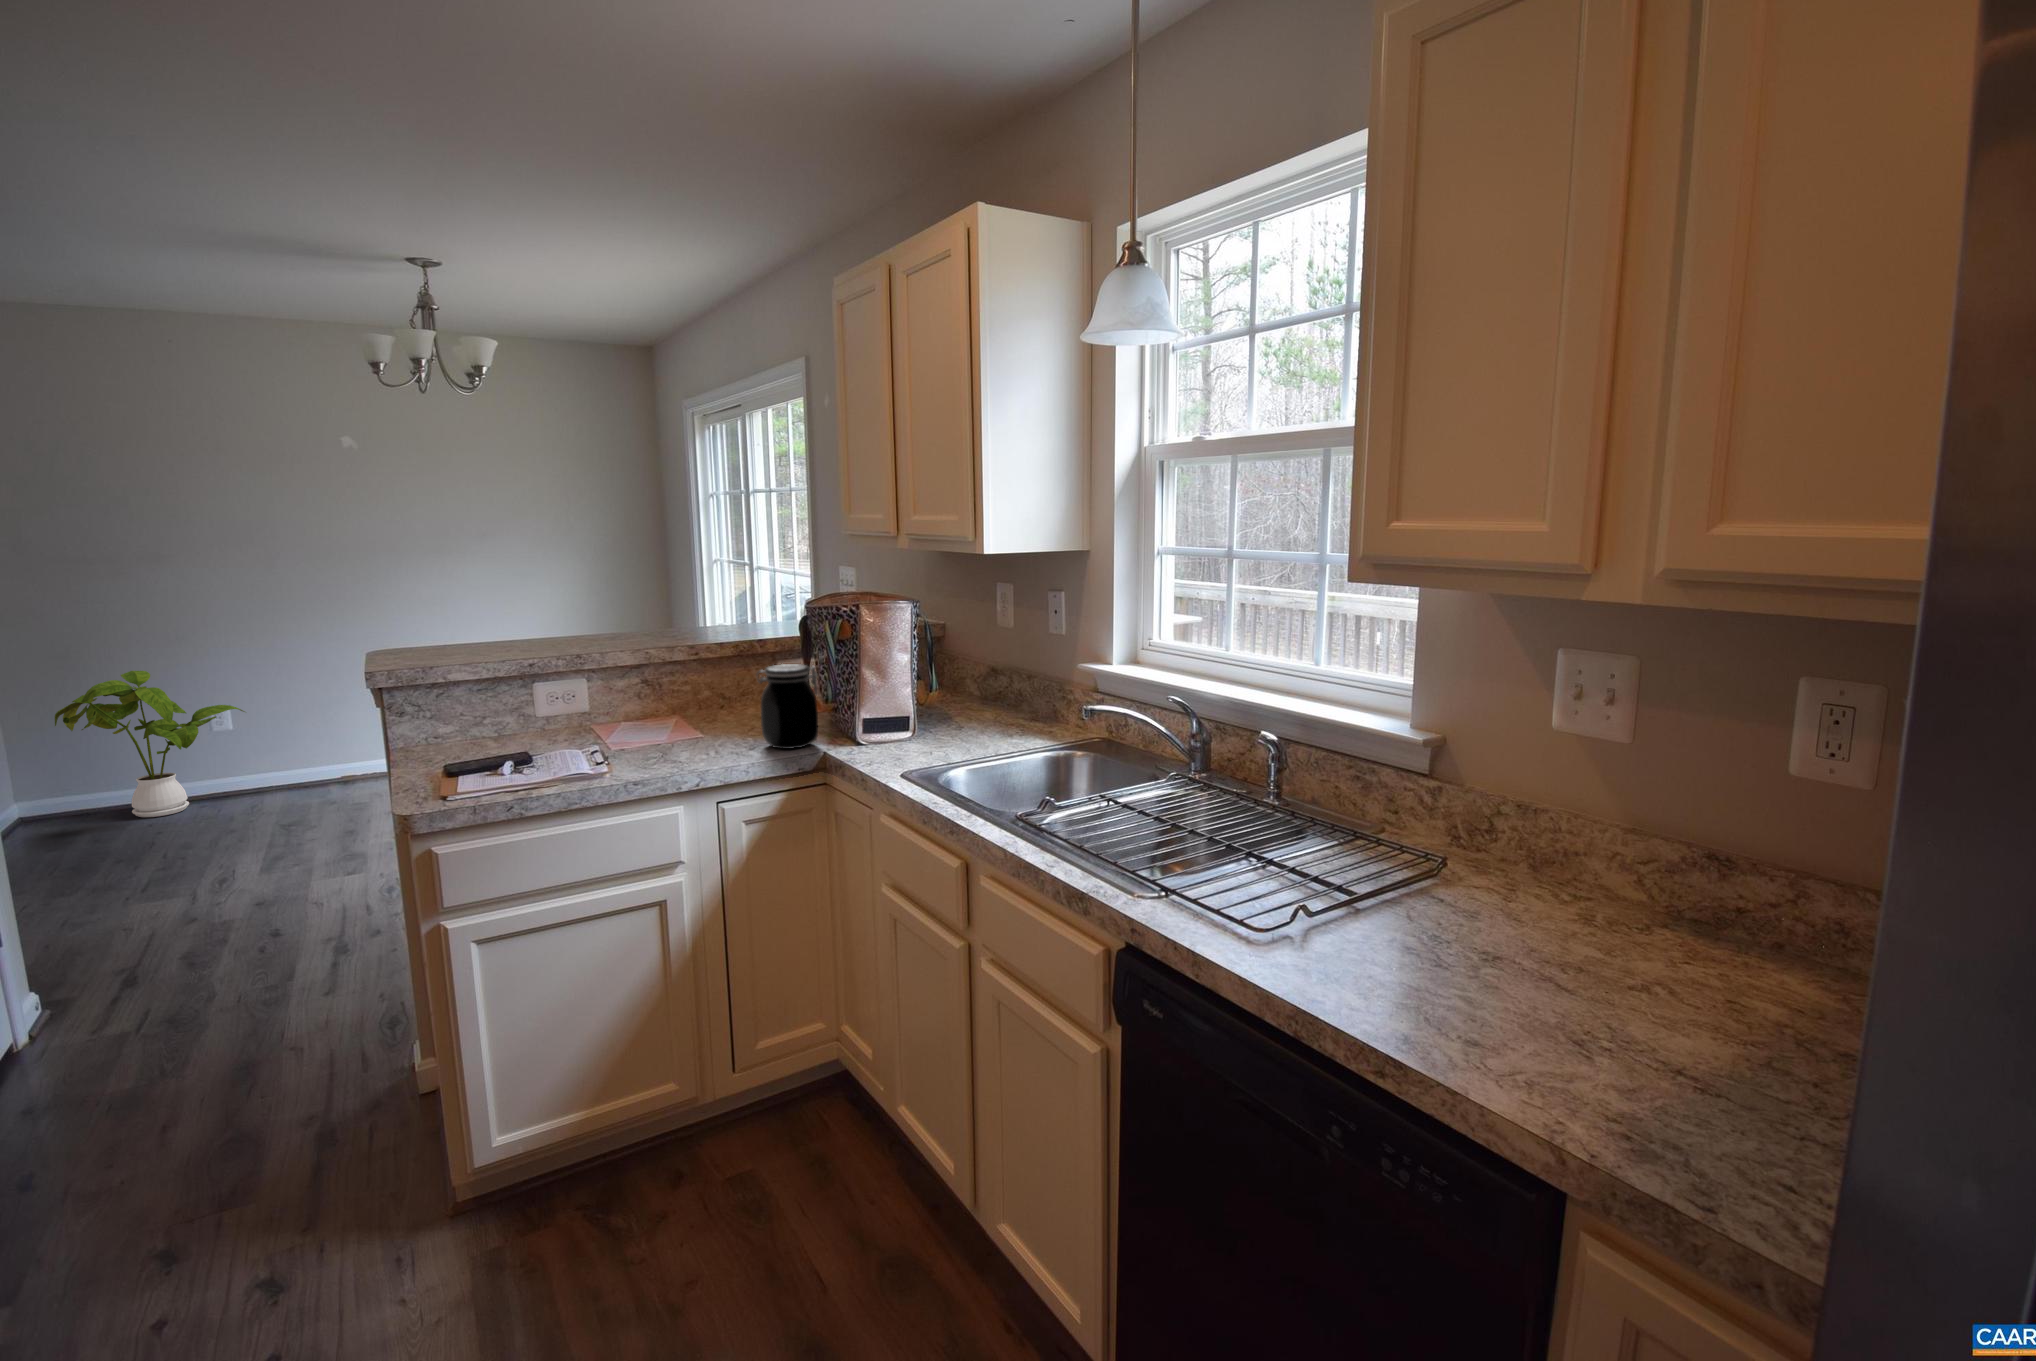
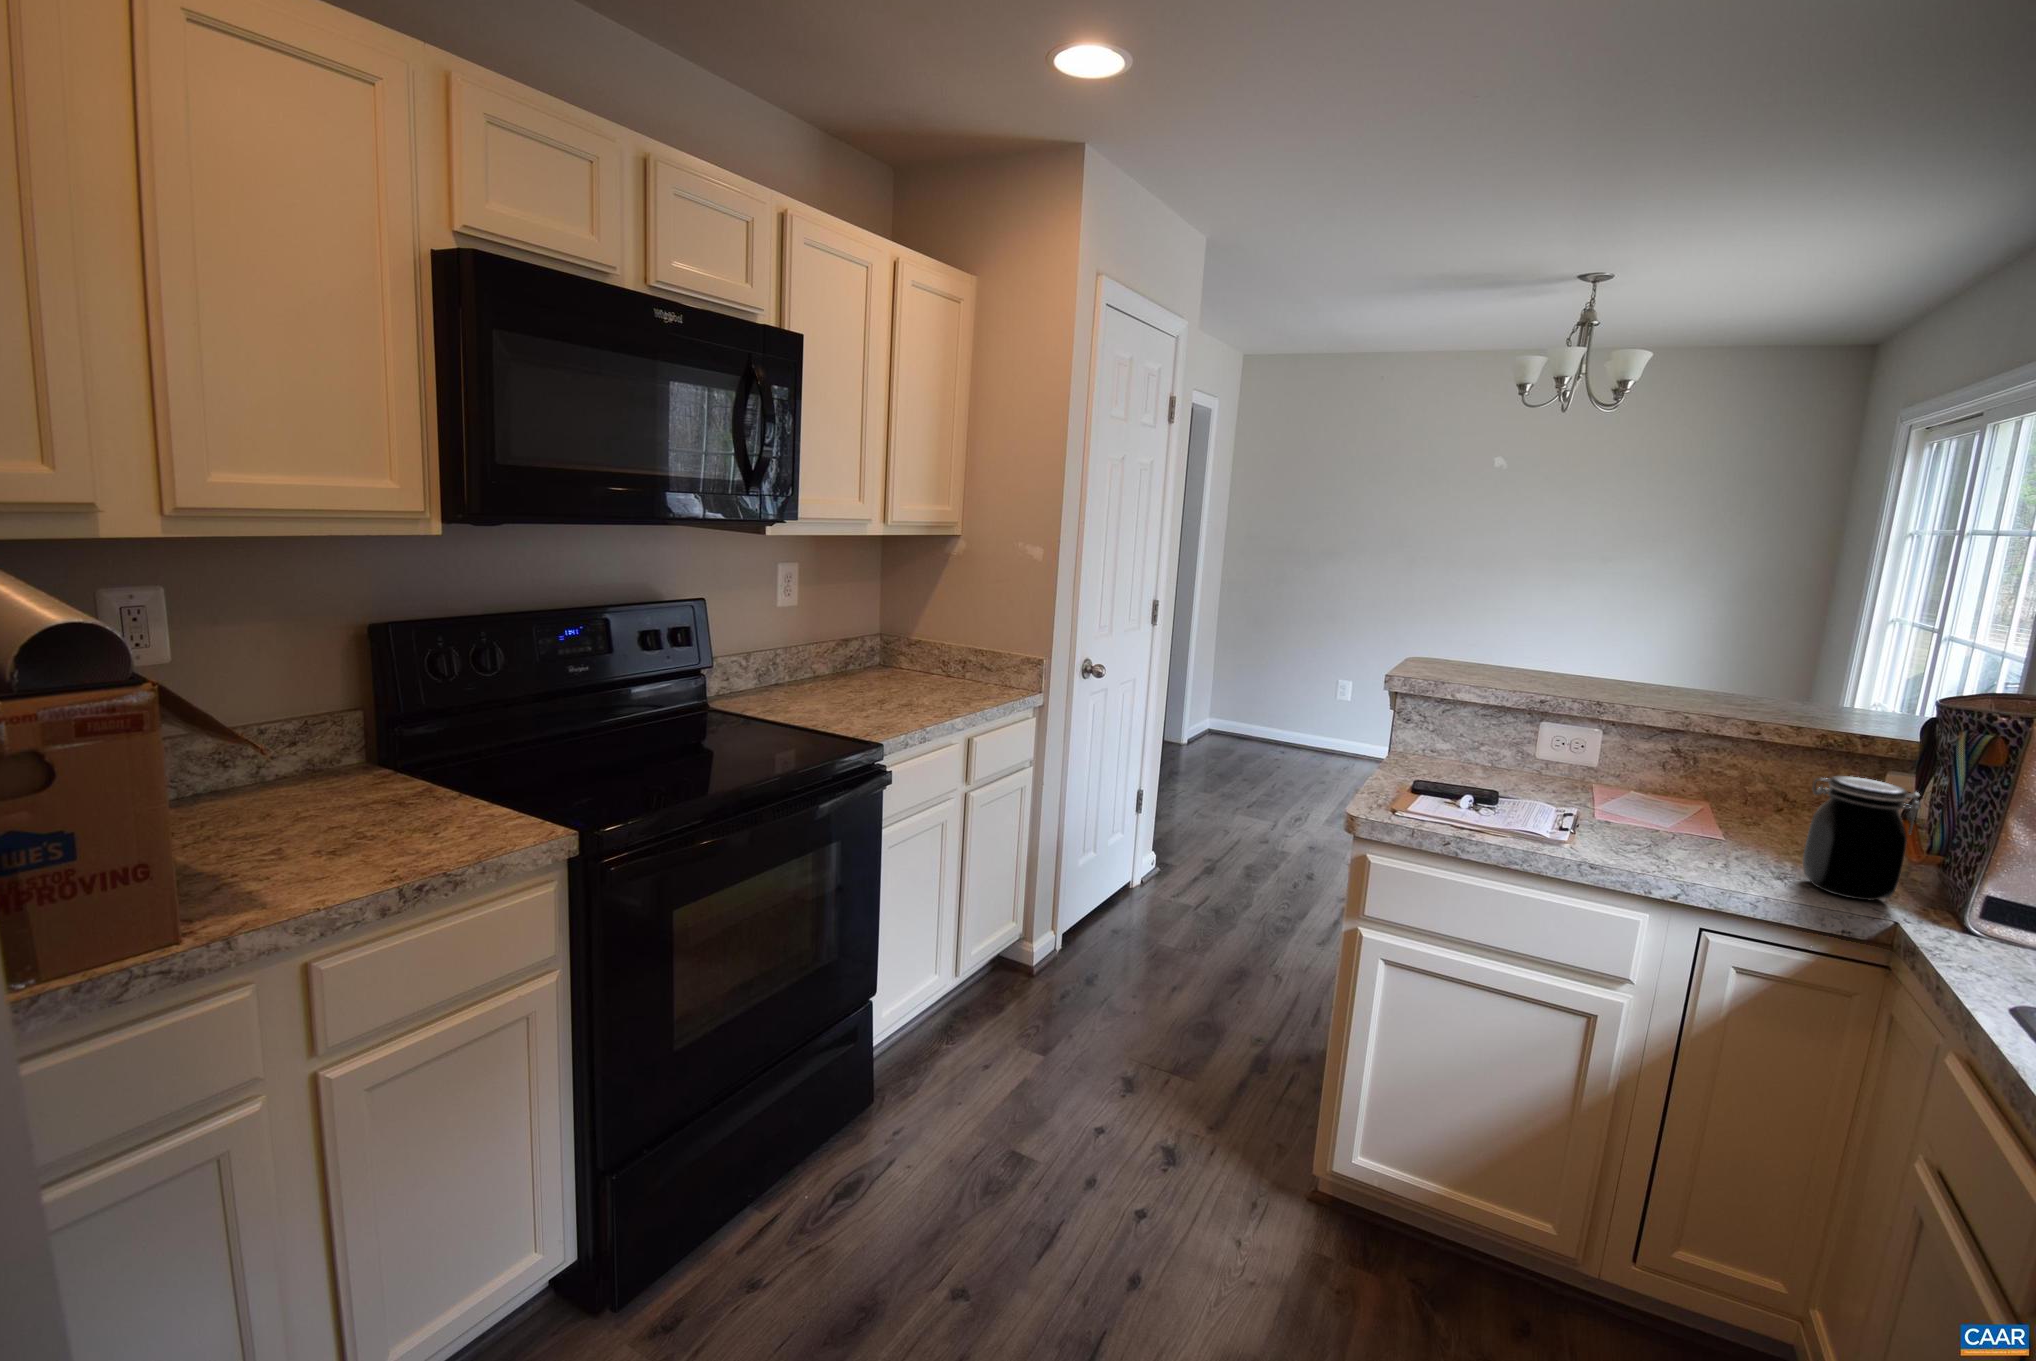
house plant: present [55,671,245,817] -> none [1232,637,1353,756]

